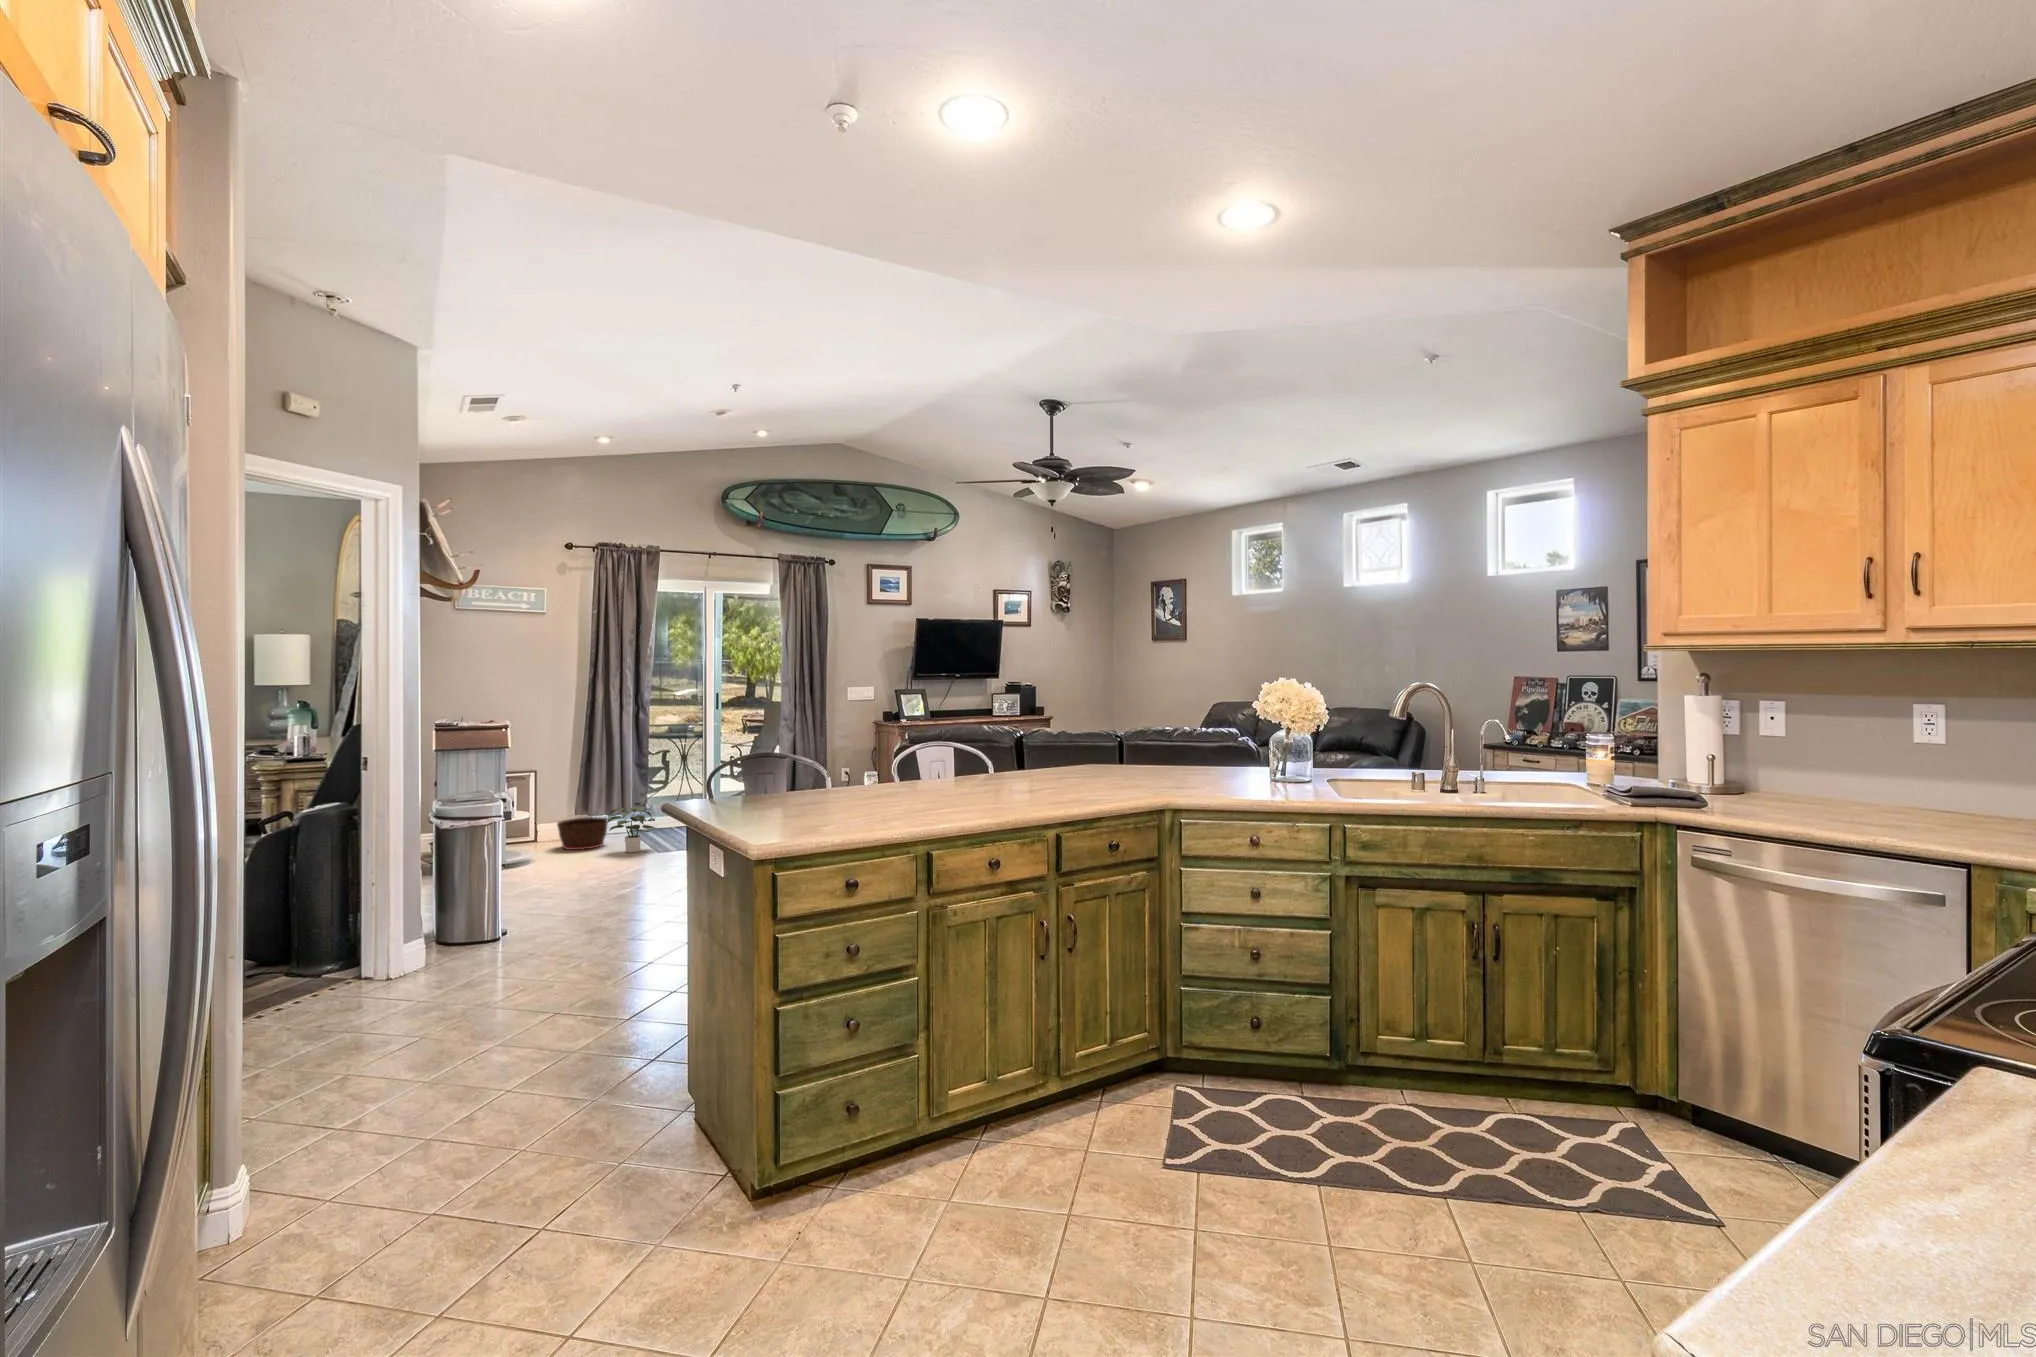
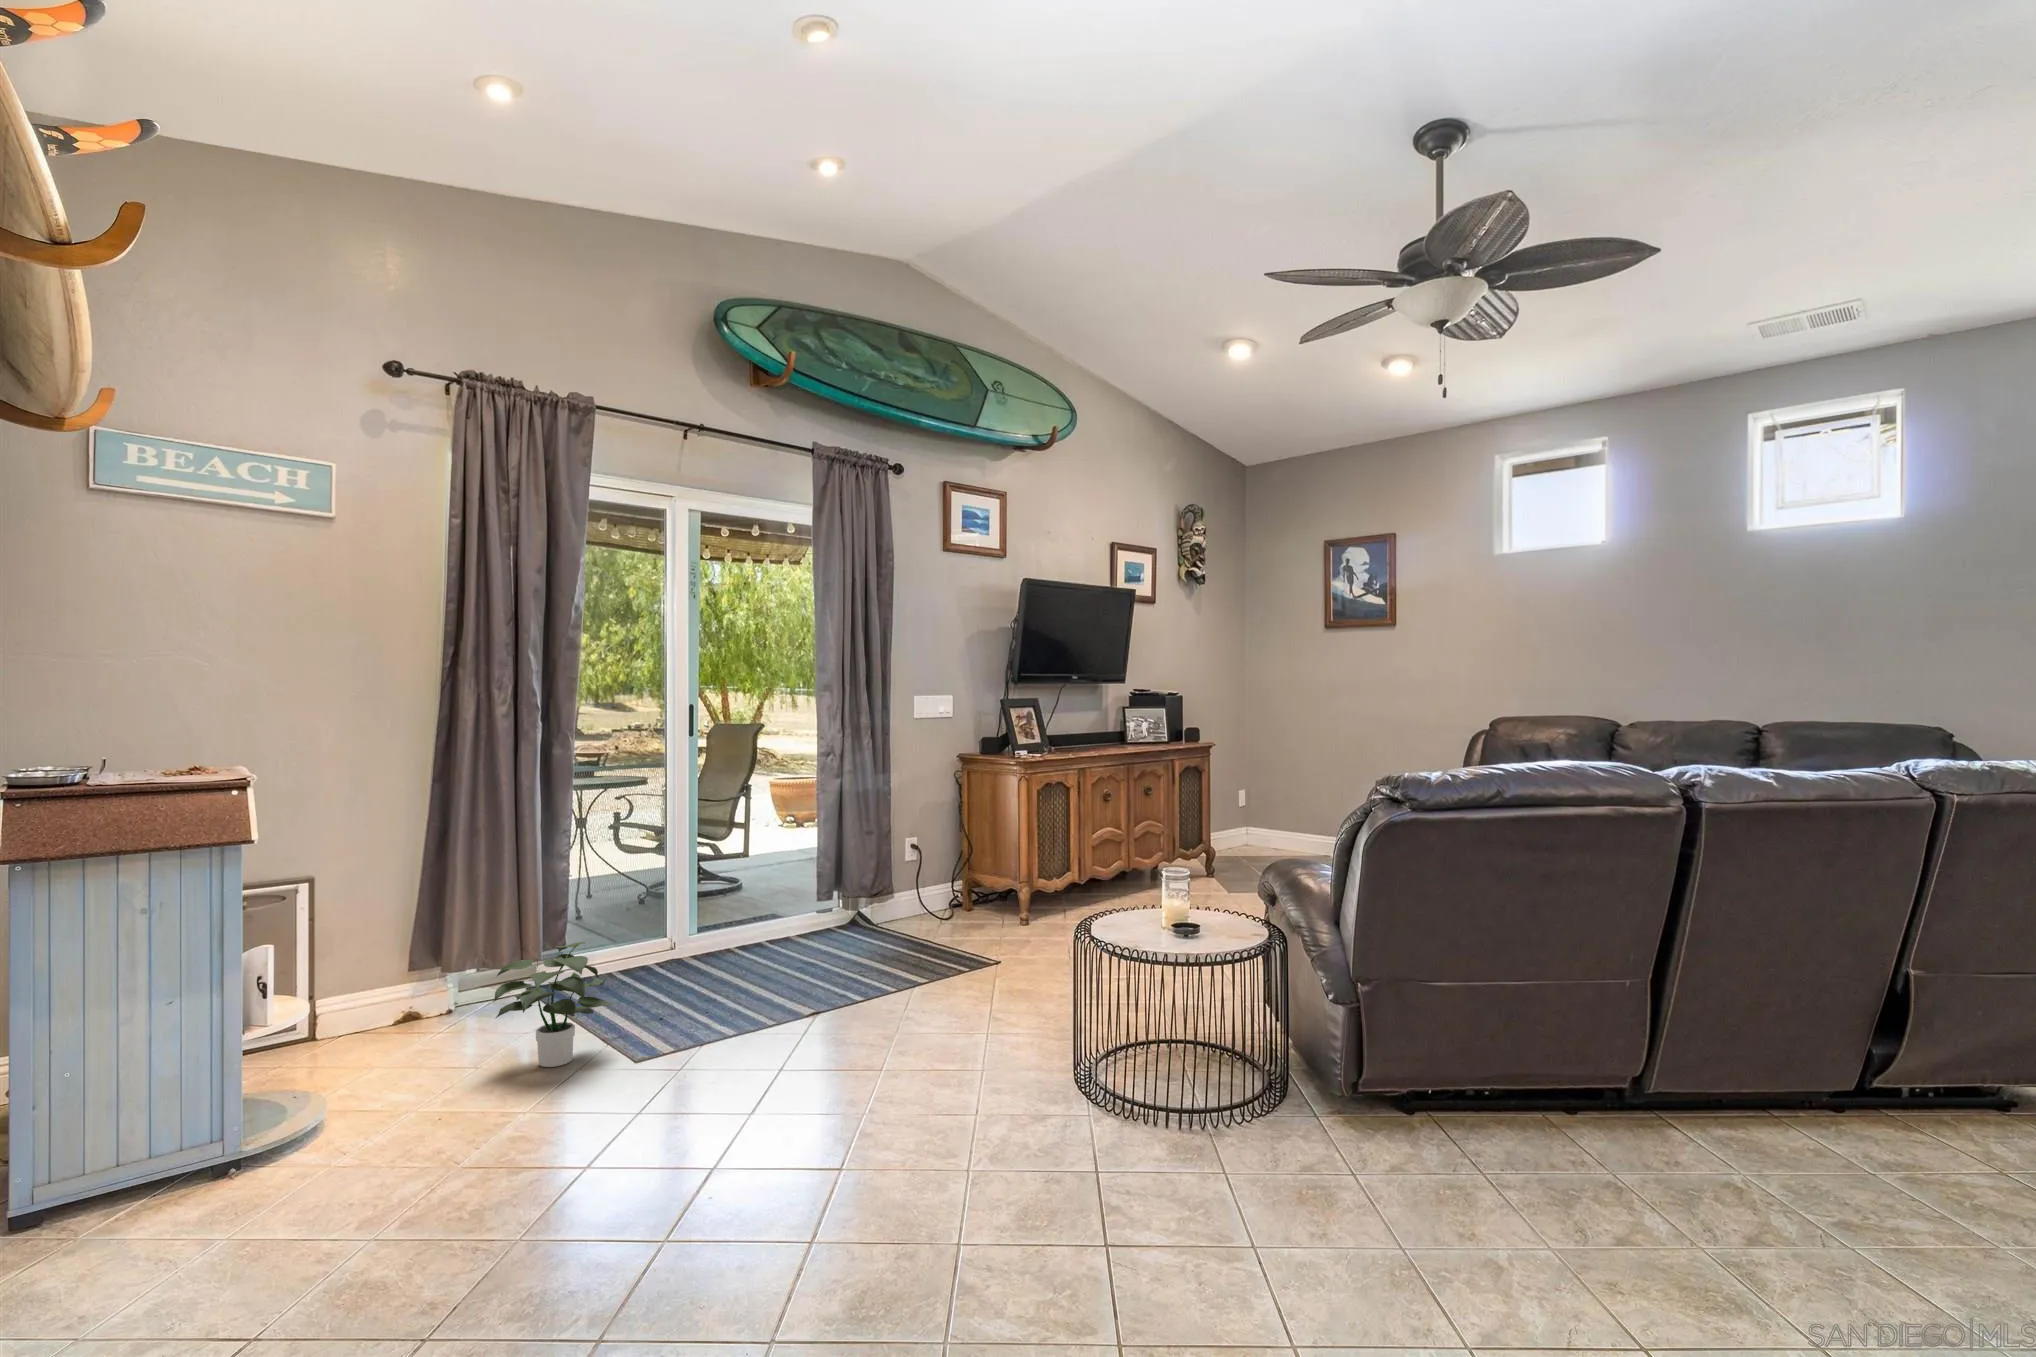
basket: present [557,817,608,850] -> none [359,976,486,1065]

